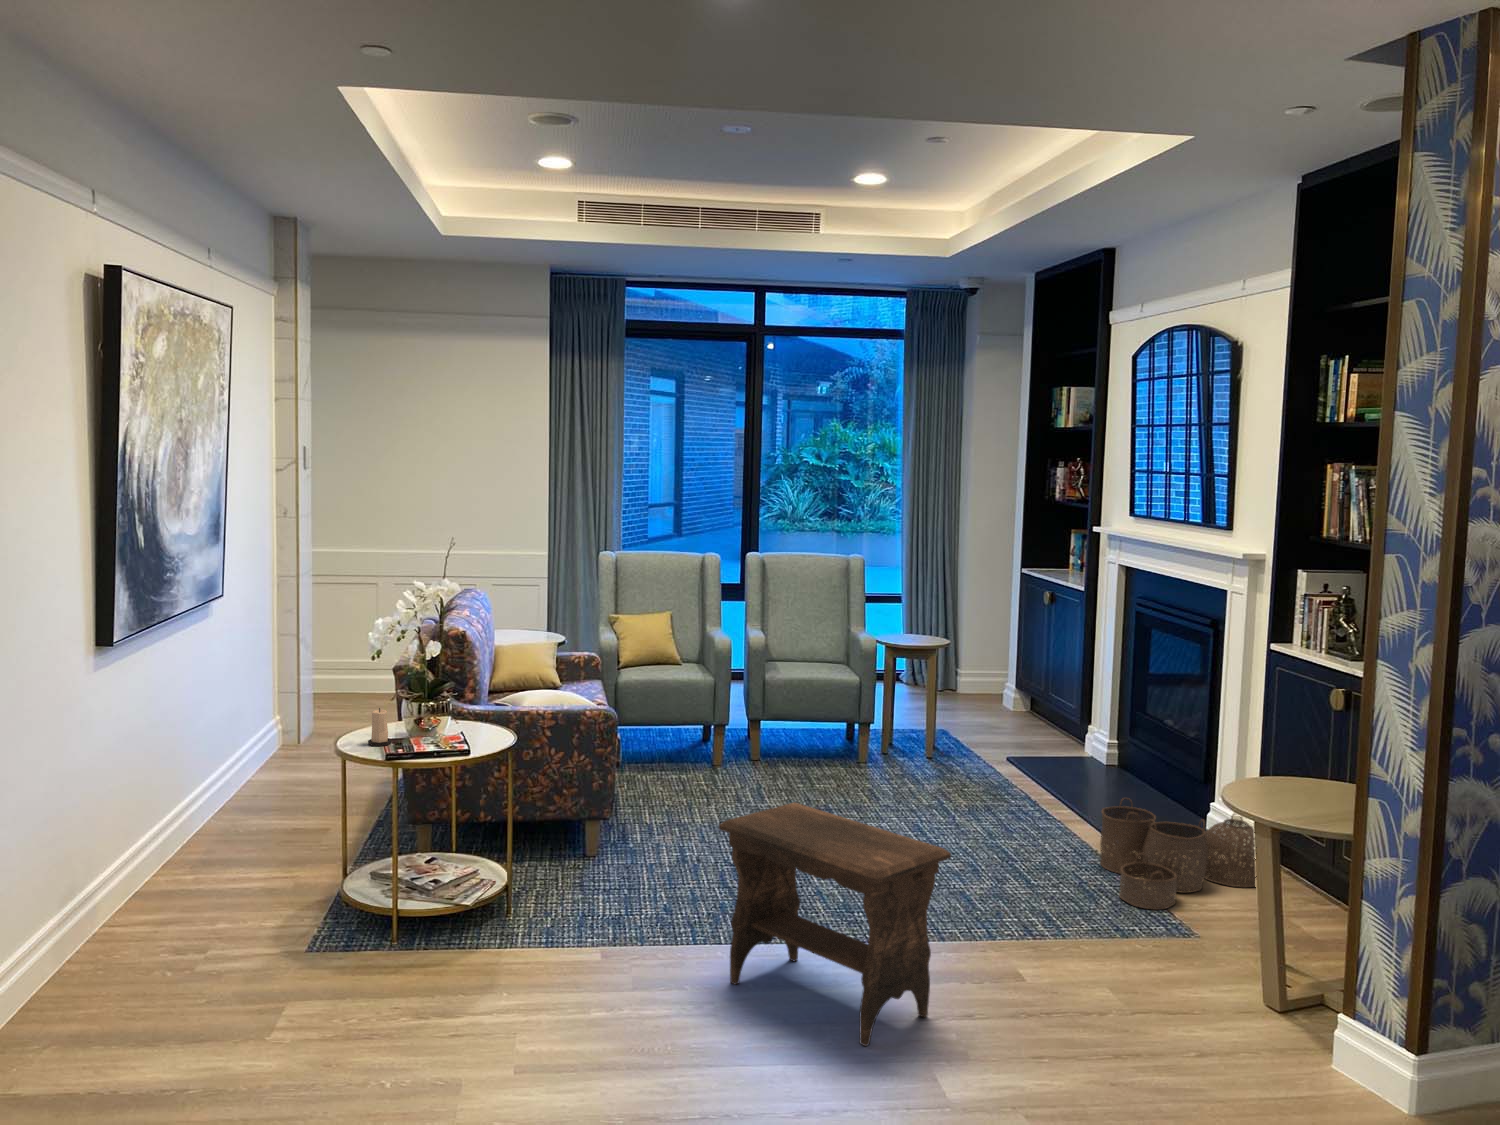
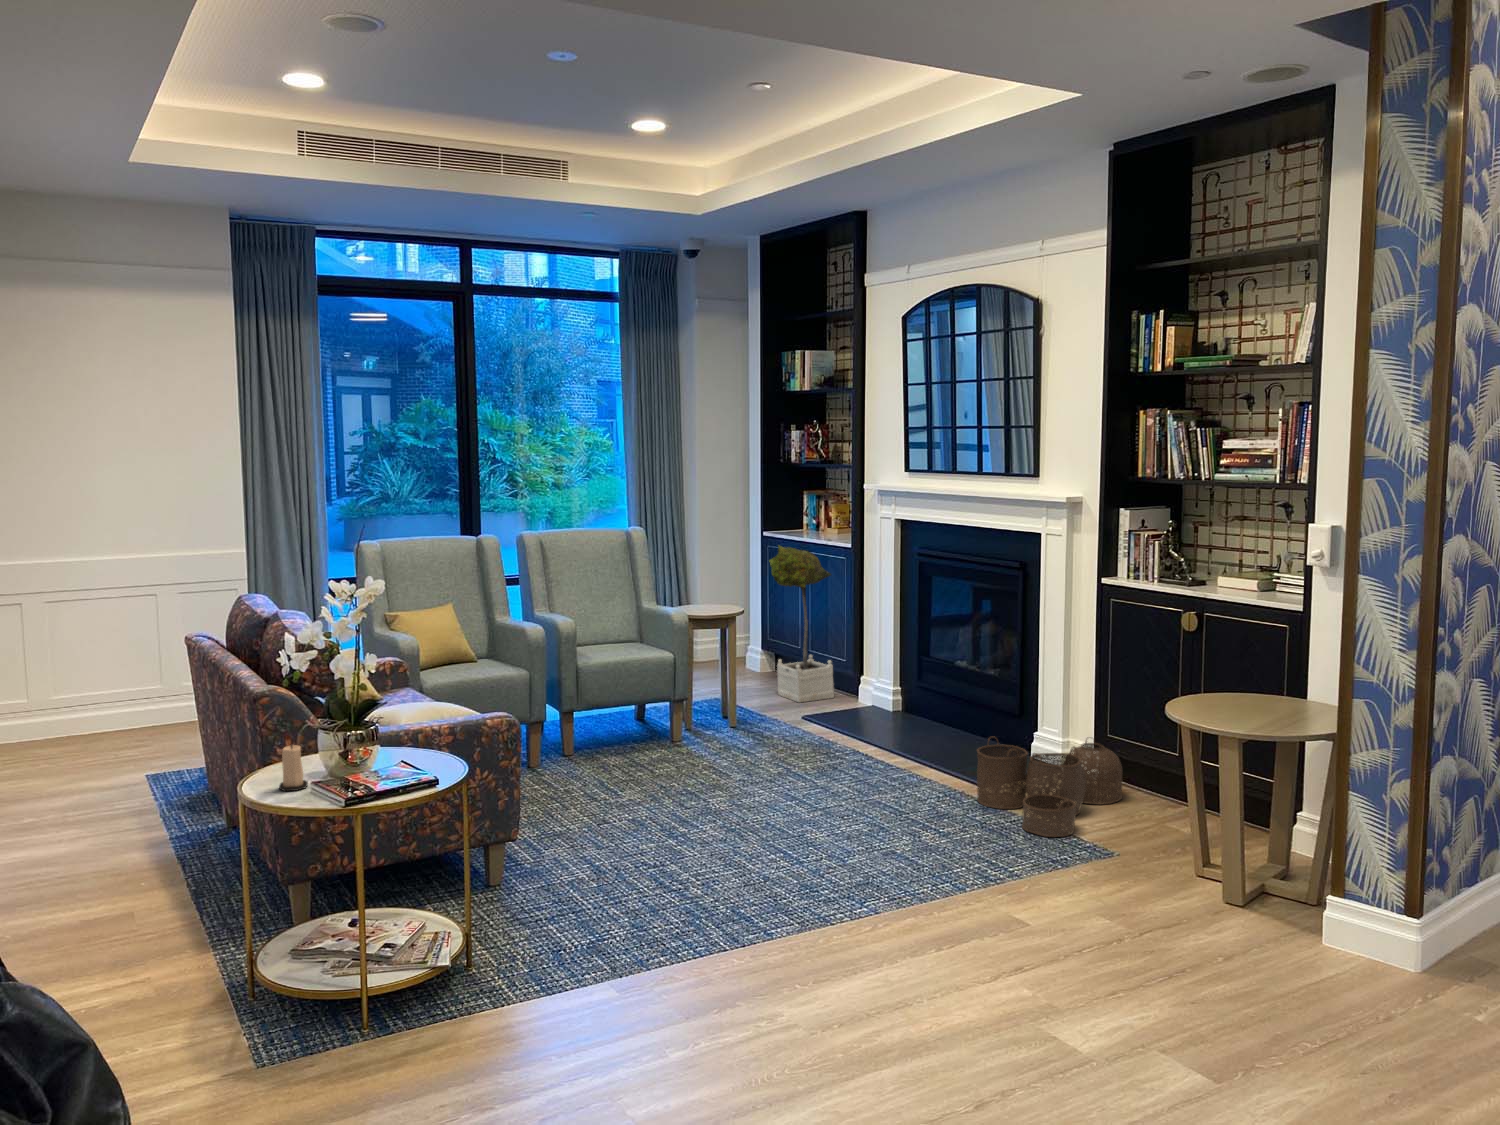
potted tree: none [1001,583,1068,745] -> present [770,545,834,702]
footstool: present [719,803,951,1046] -> none [753,783,1003,1023]

